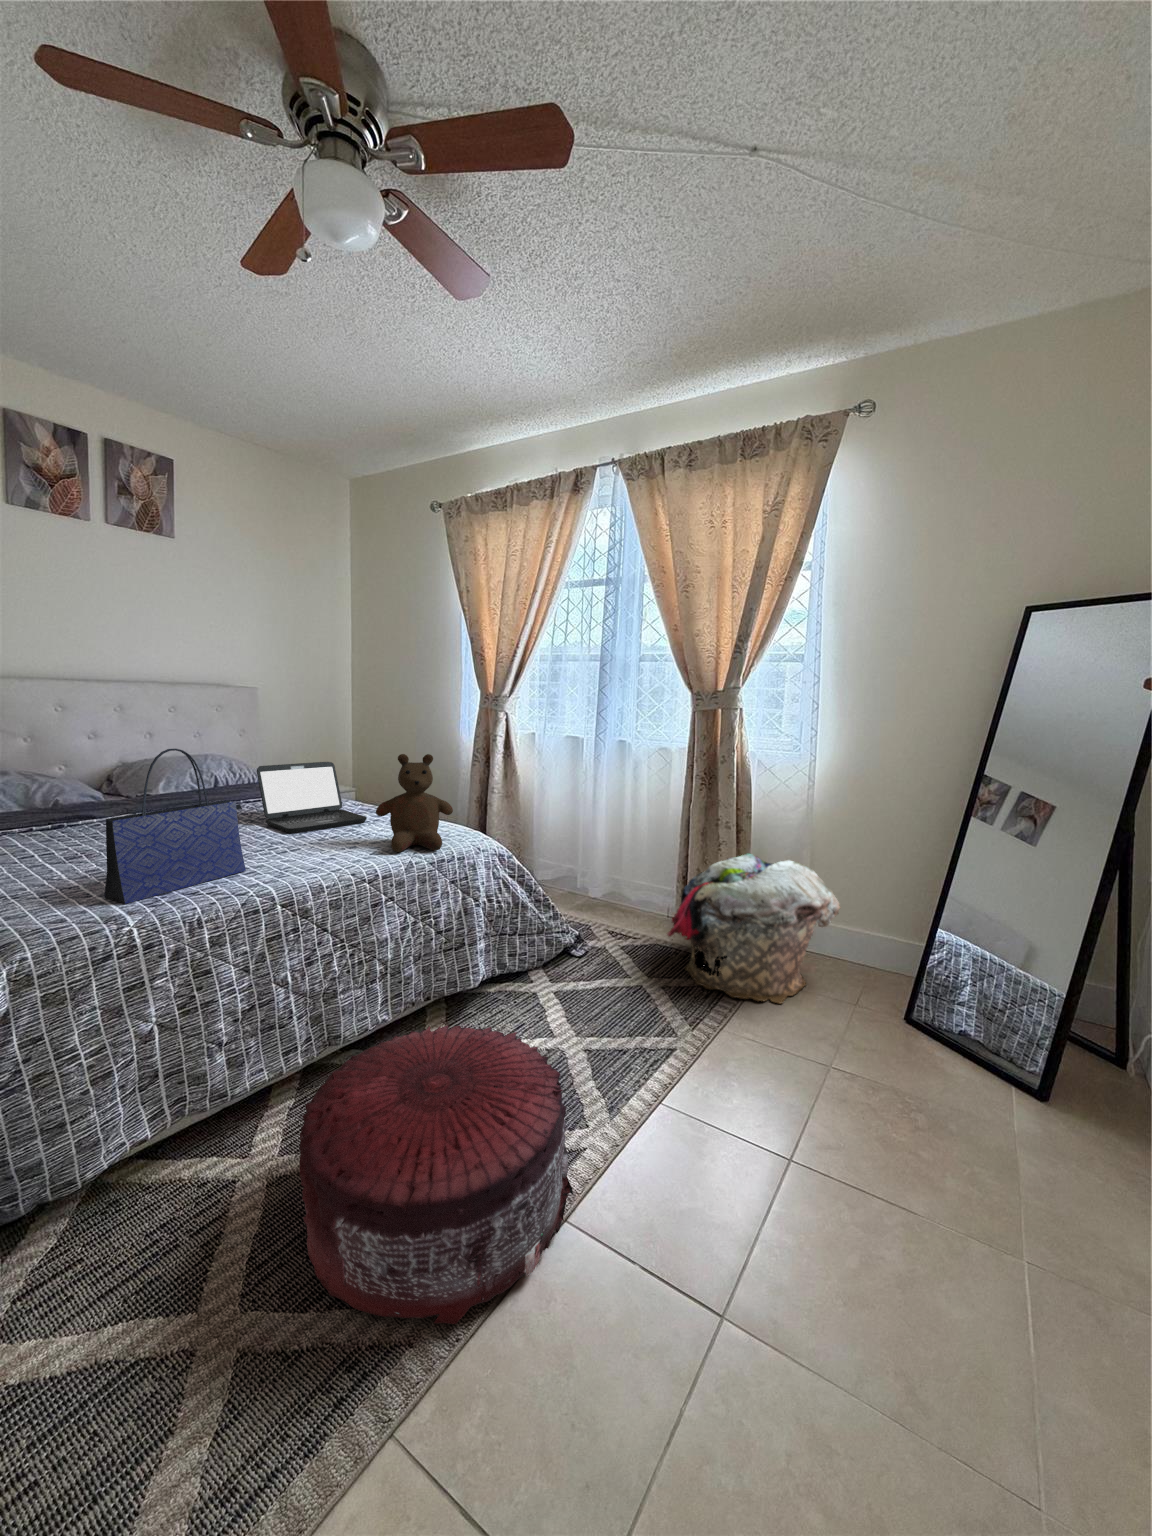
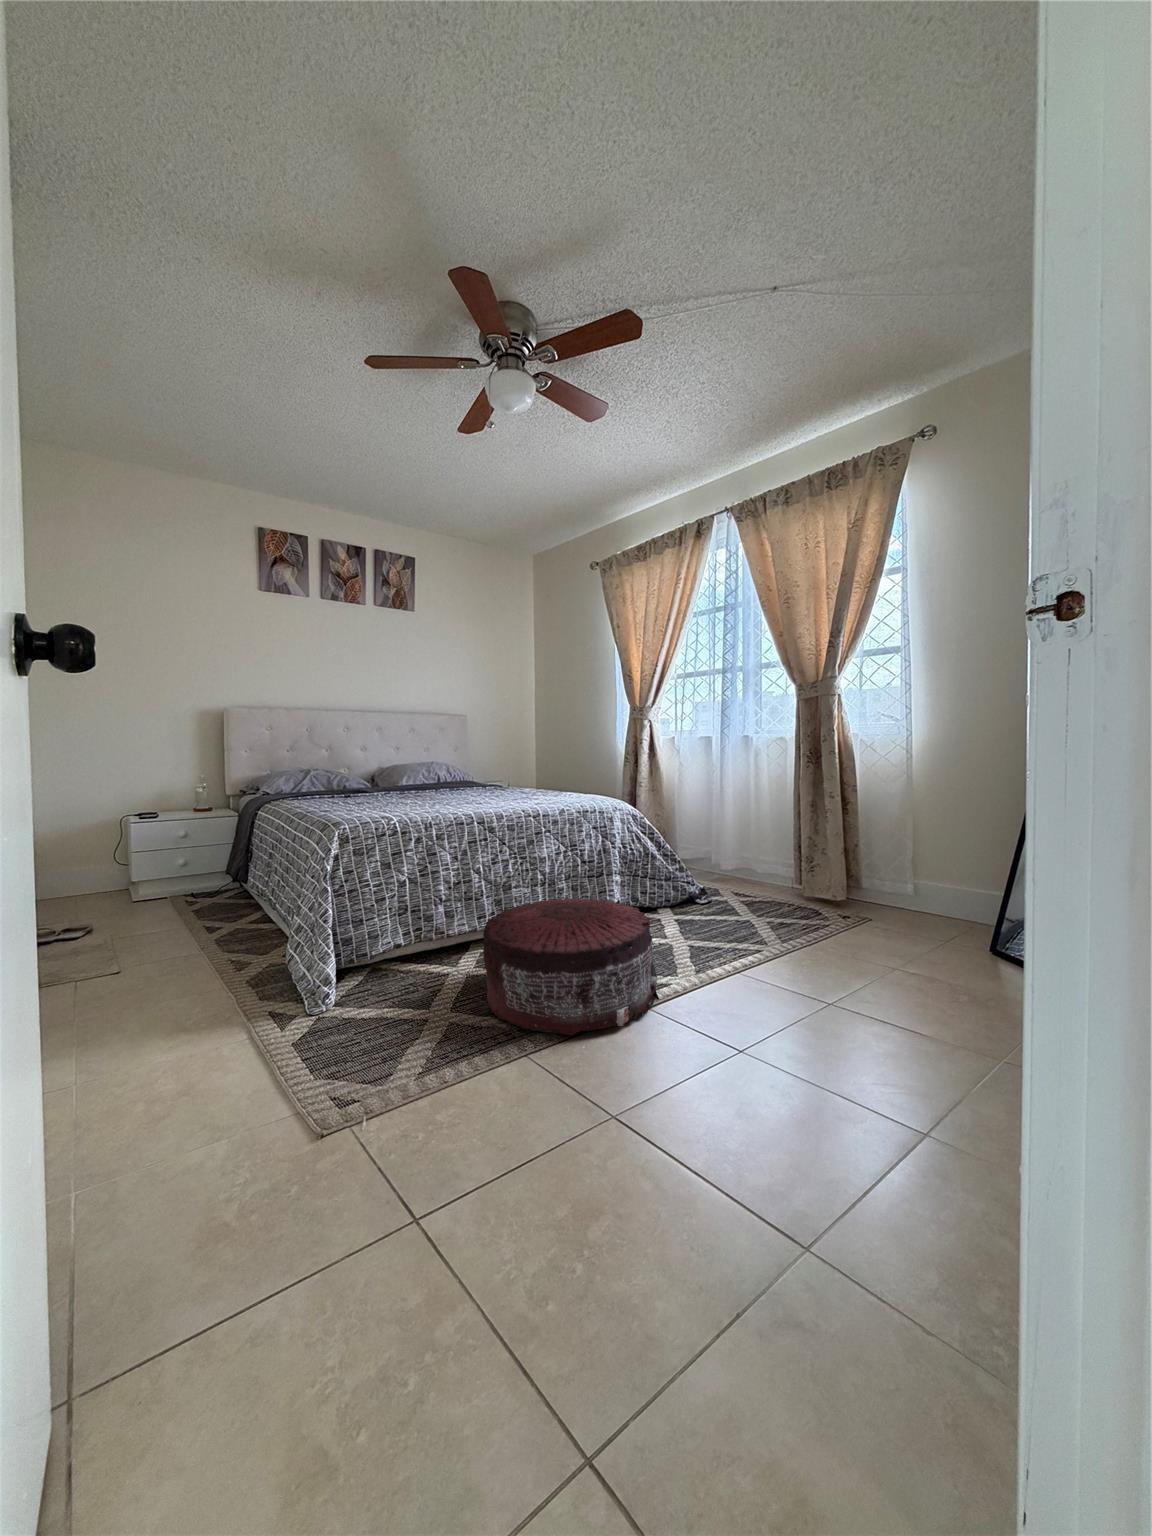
tote bag: present [104,749,246,904] -> none [379,724,457,815]
teddy bear: present [376,754,453,852] -> none [542,736,597,804]
laptop: present [257,762,367,834] -> none [465,755,538,799]
laundry basket: present [667,854,840,1003] -> none [773,814,938,937]

